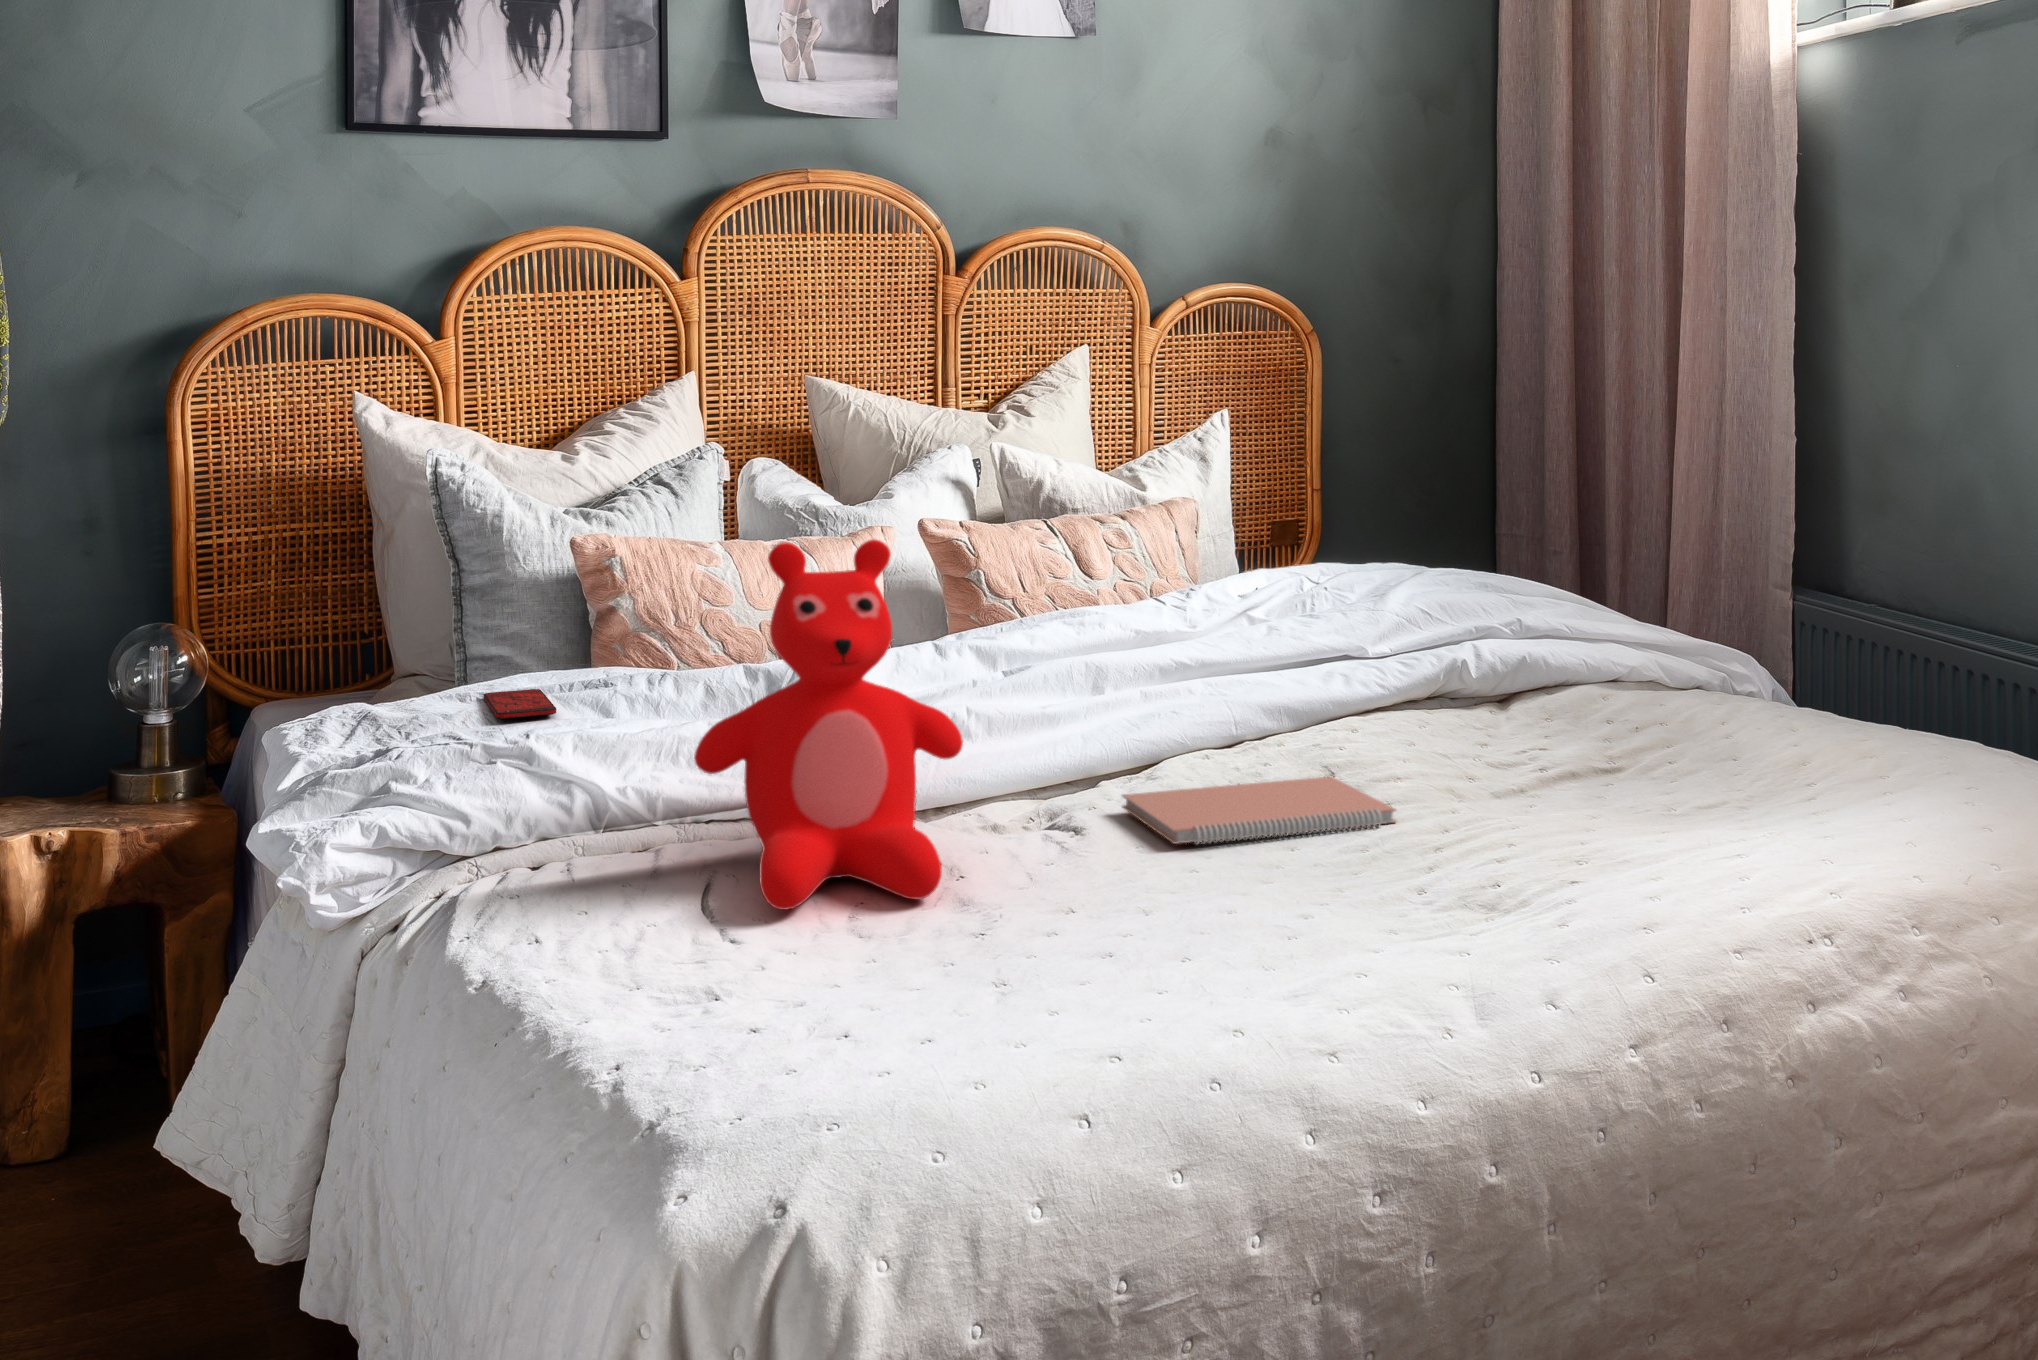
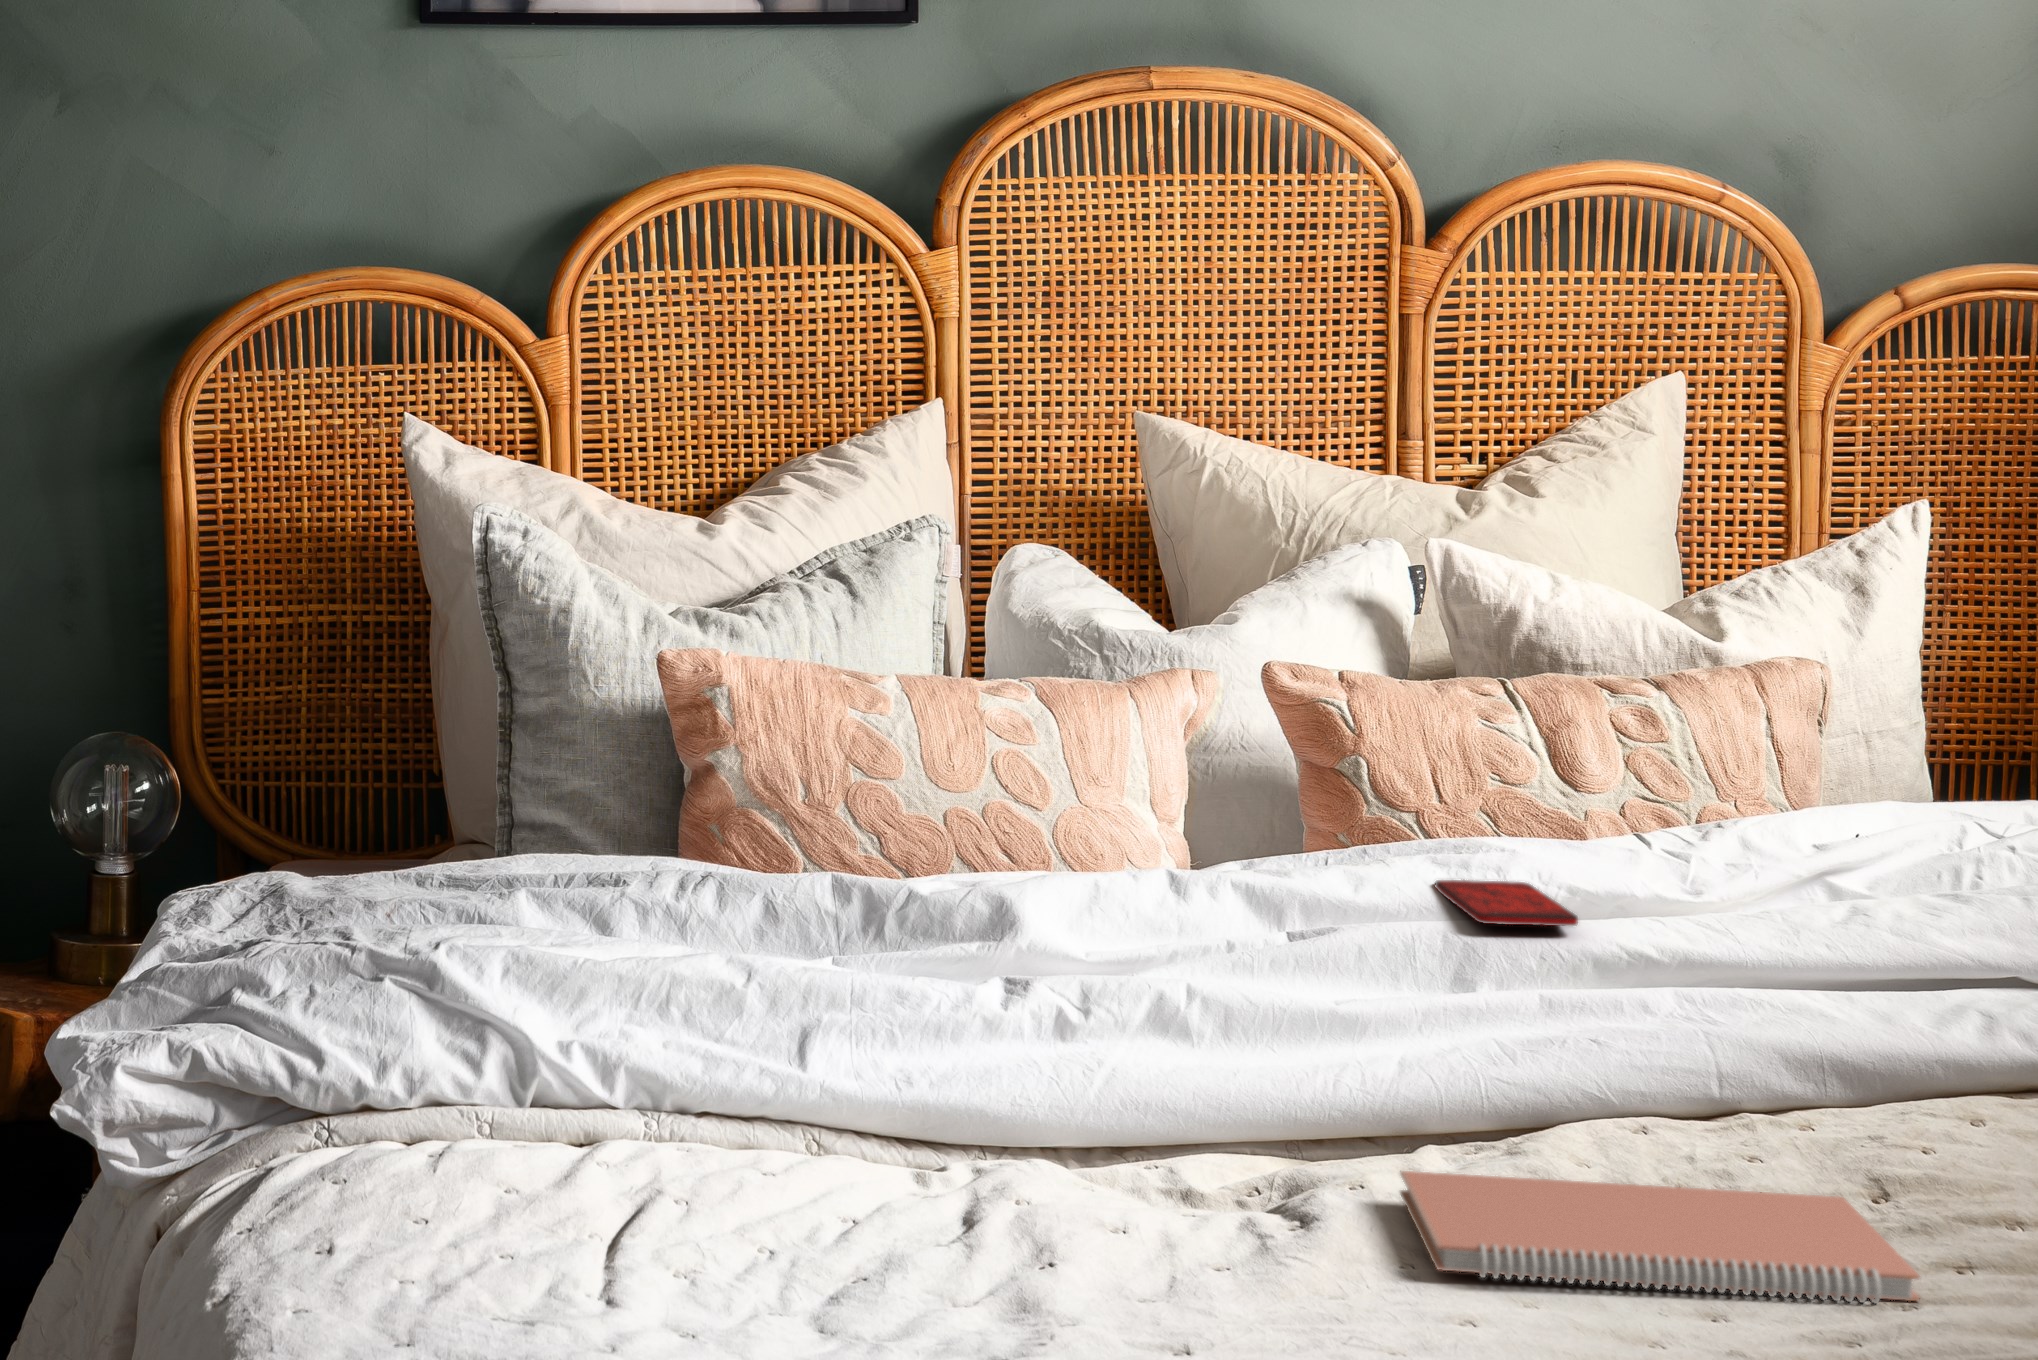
teddy bear: present [694,539,963,910] -> none [622,677,1069,1289]
smartphone: present [484,689,556,719] -> present [1435,880,1578,926]

